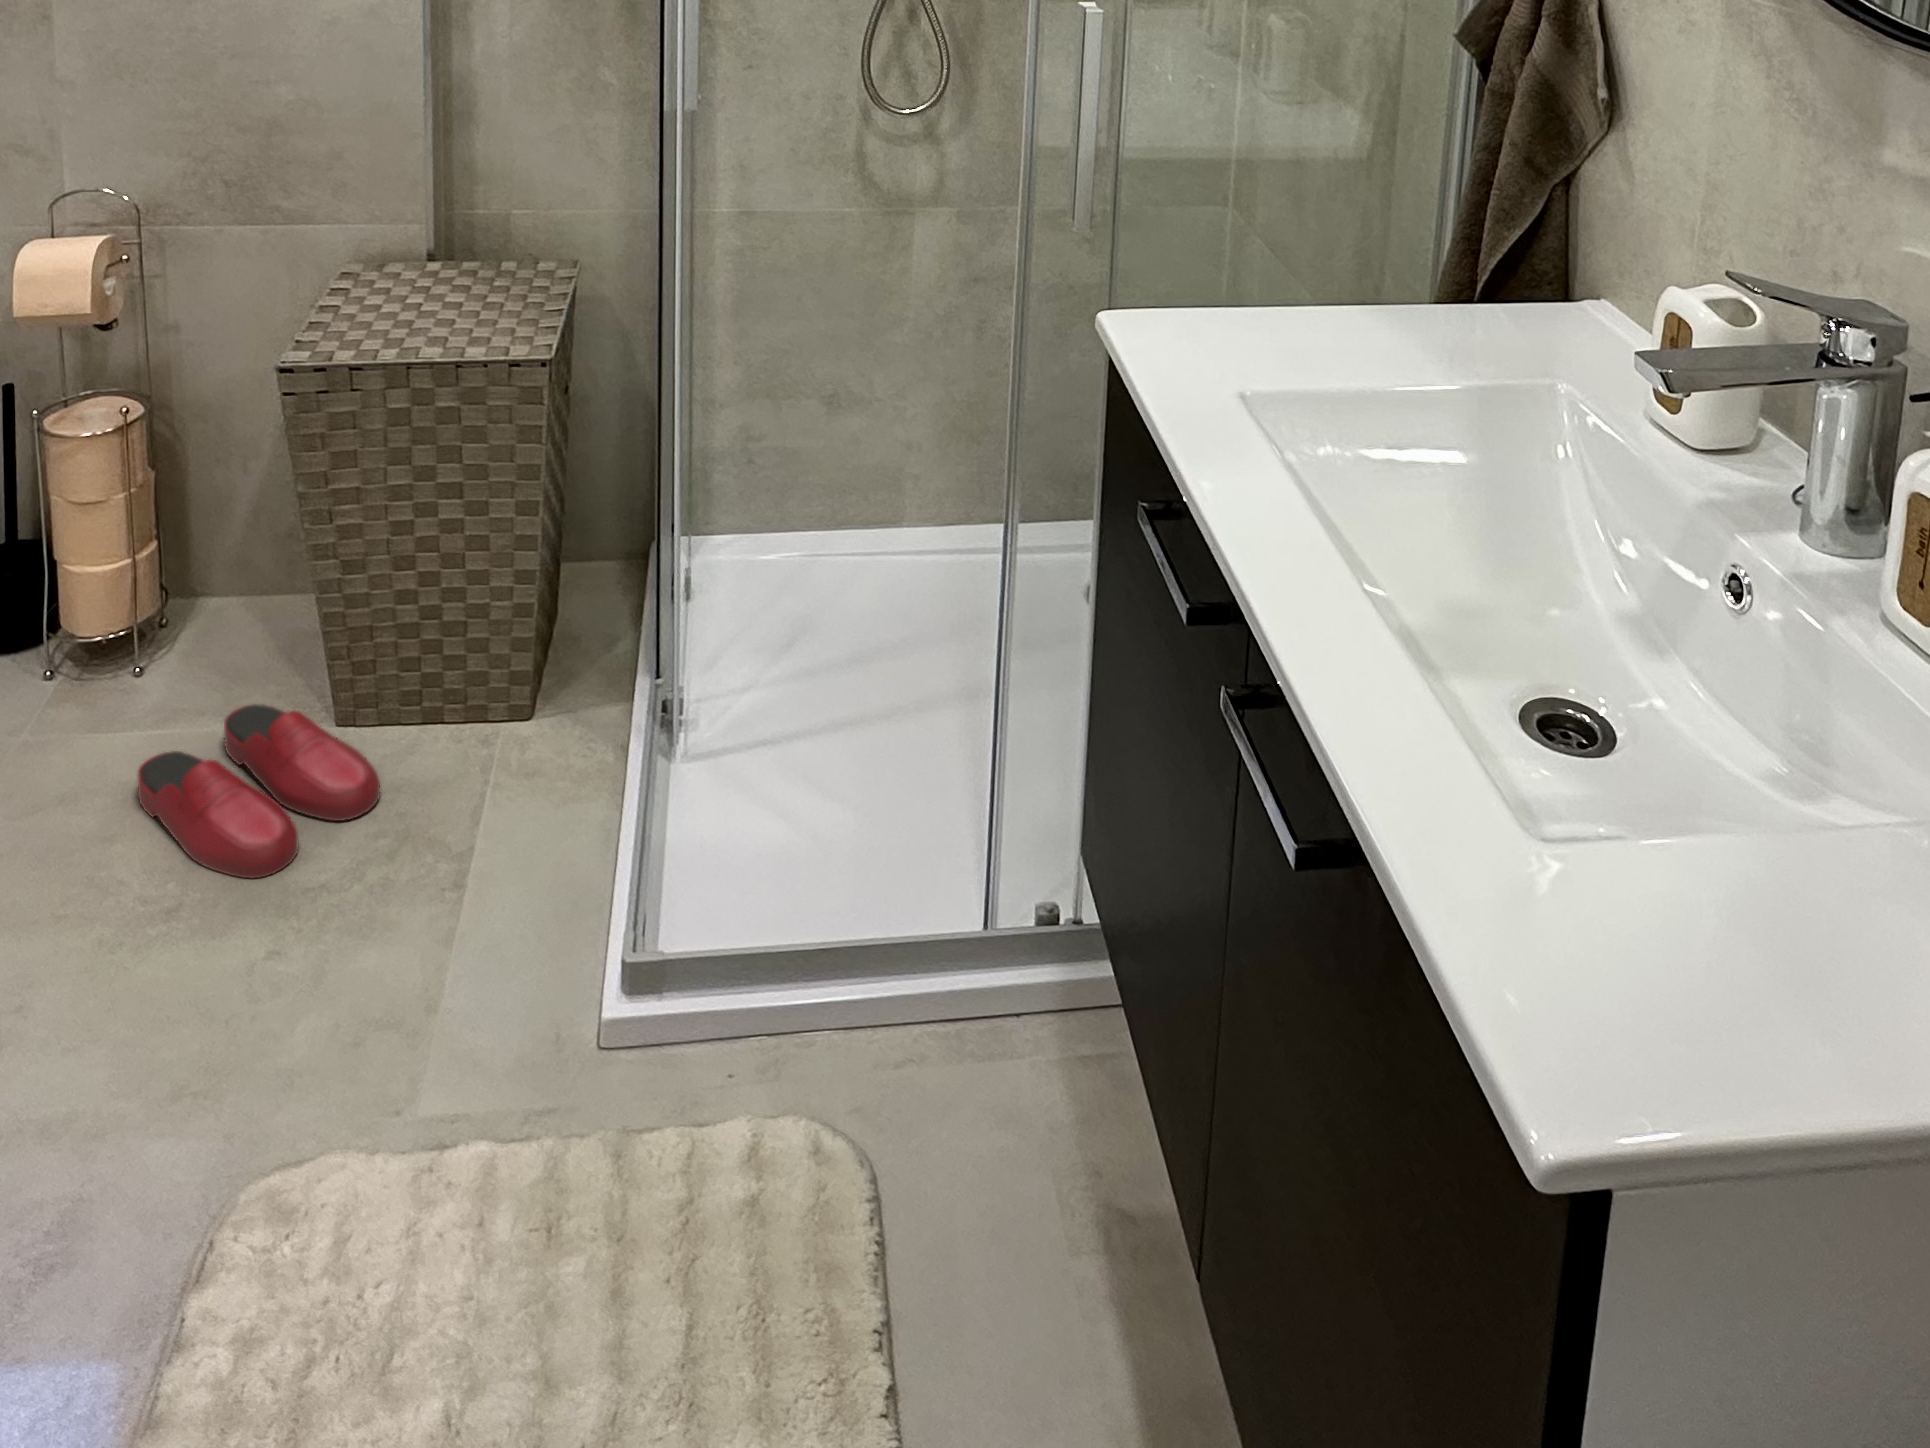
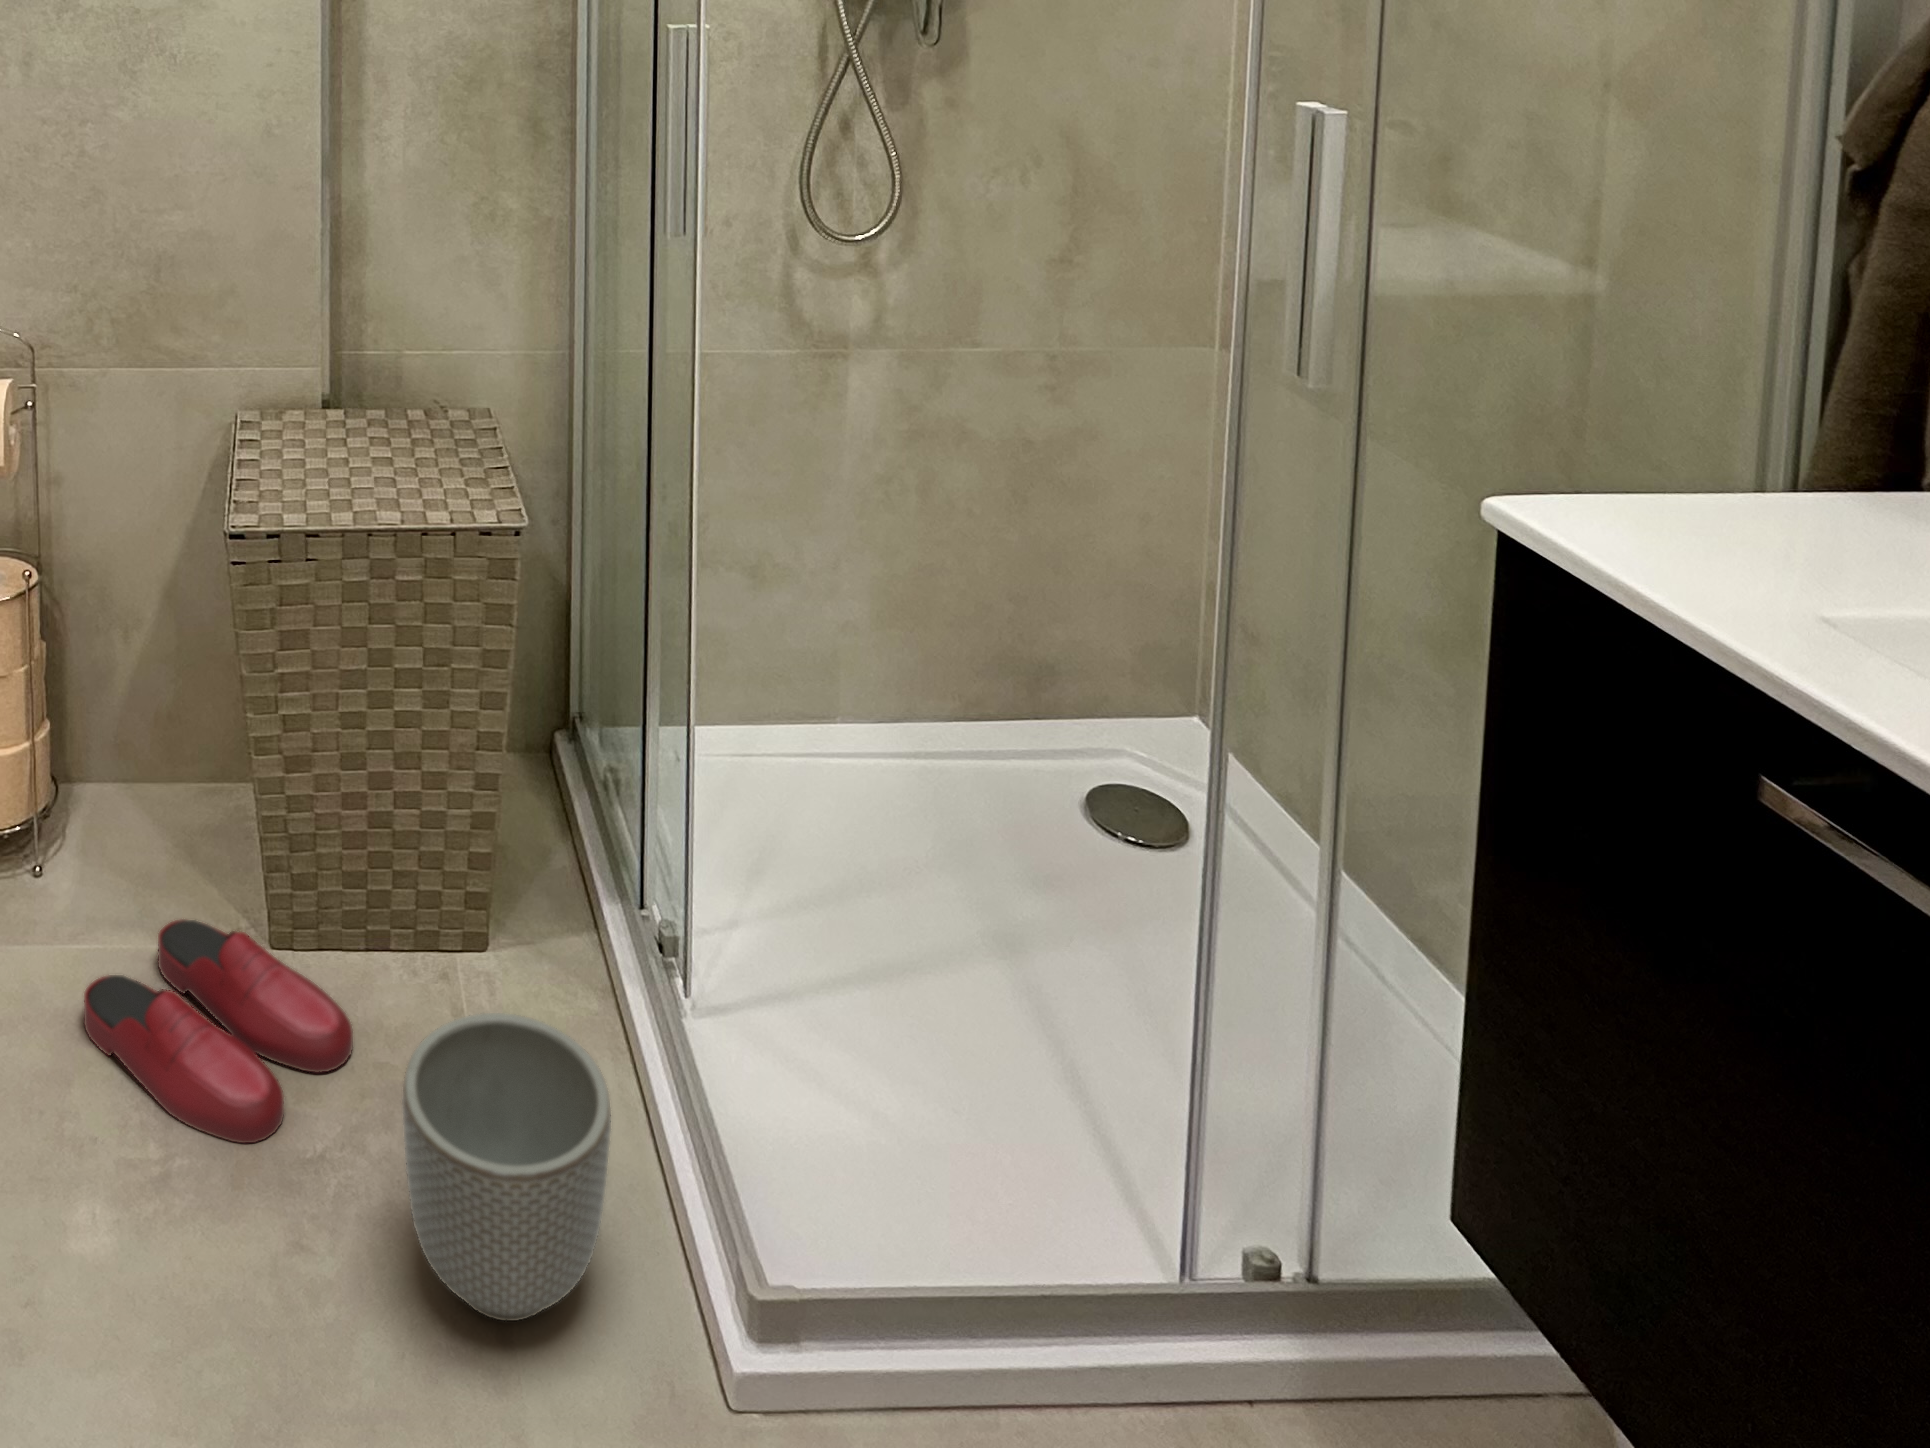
planter: none [349,757,531,996] -> present [402,1013,611,1321]

